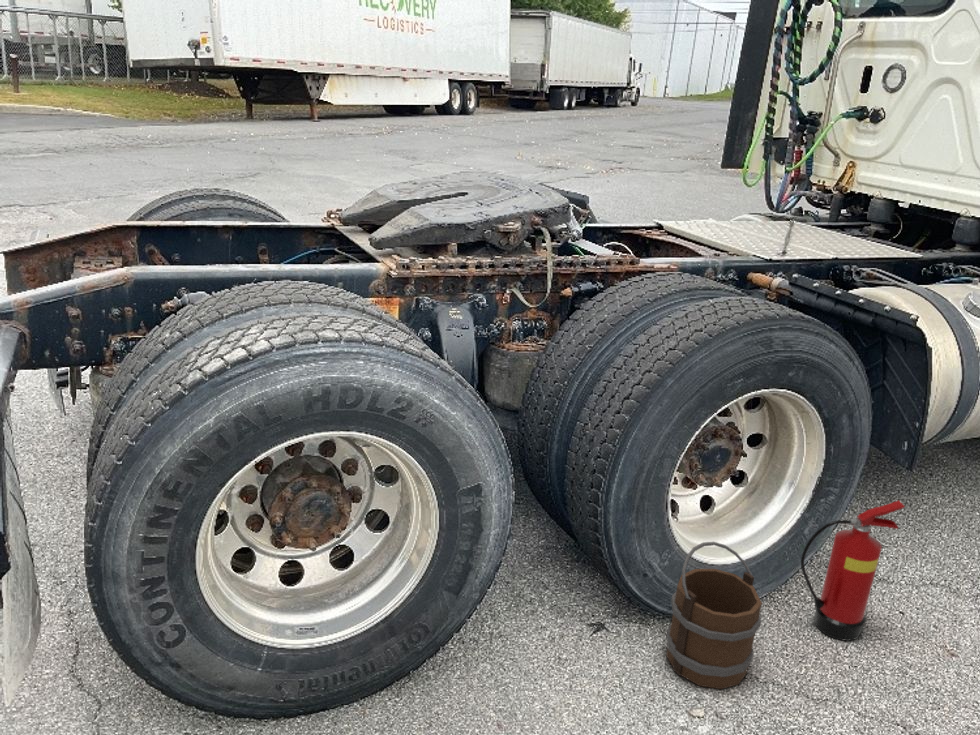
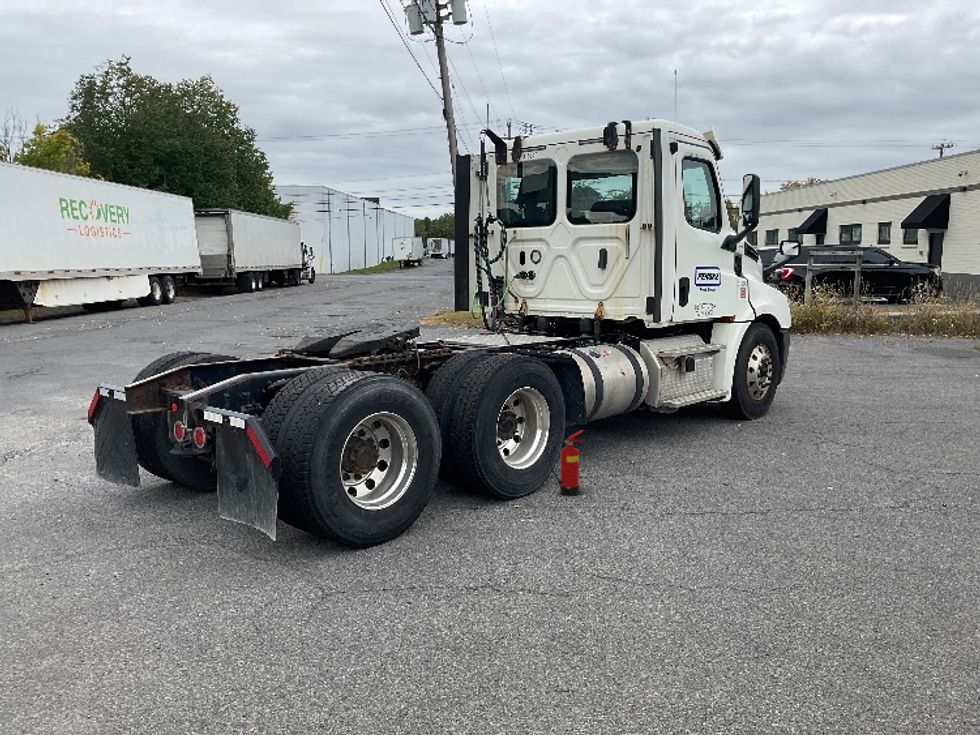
bucket: present [666,542,762,689] -> none [504,456,541,515]

